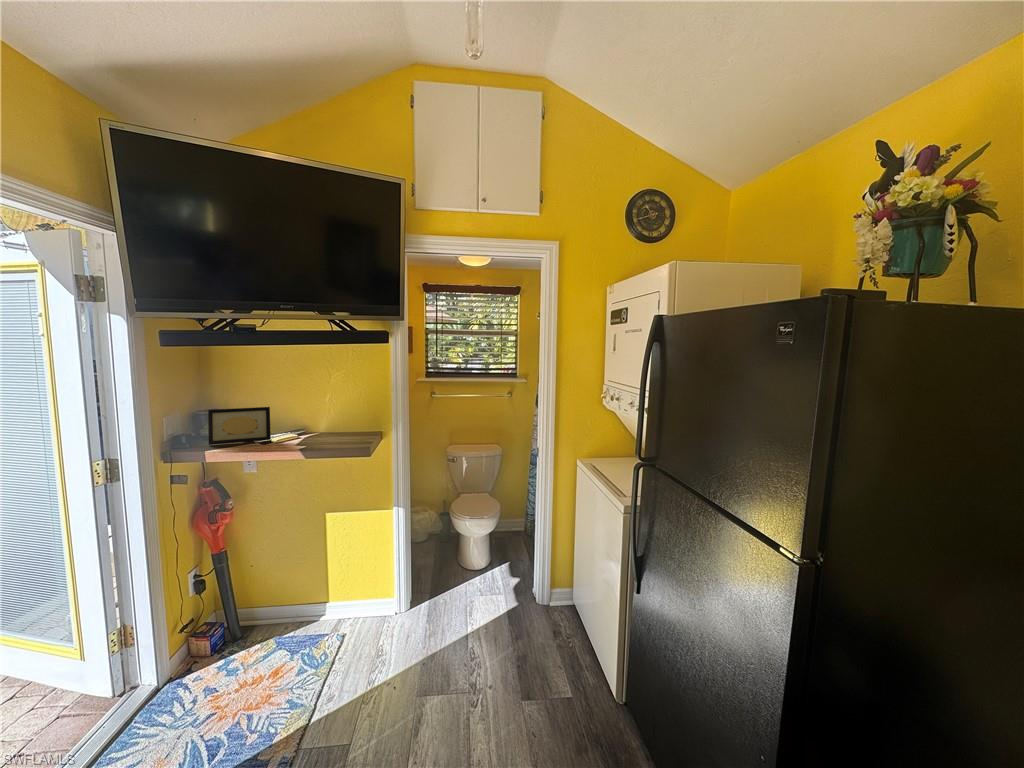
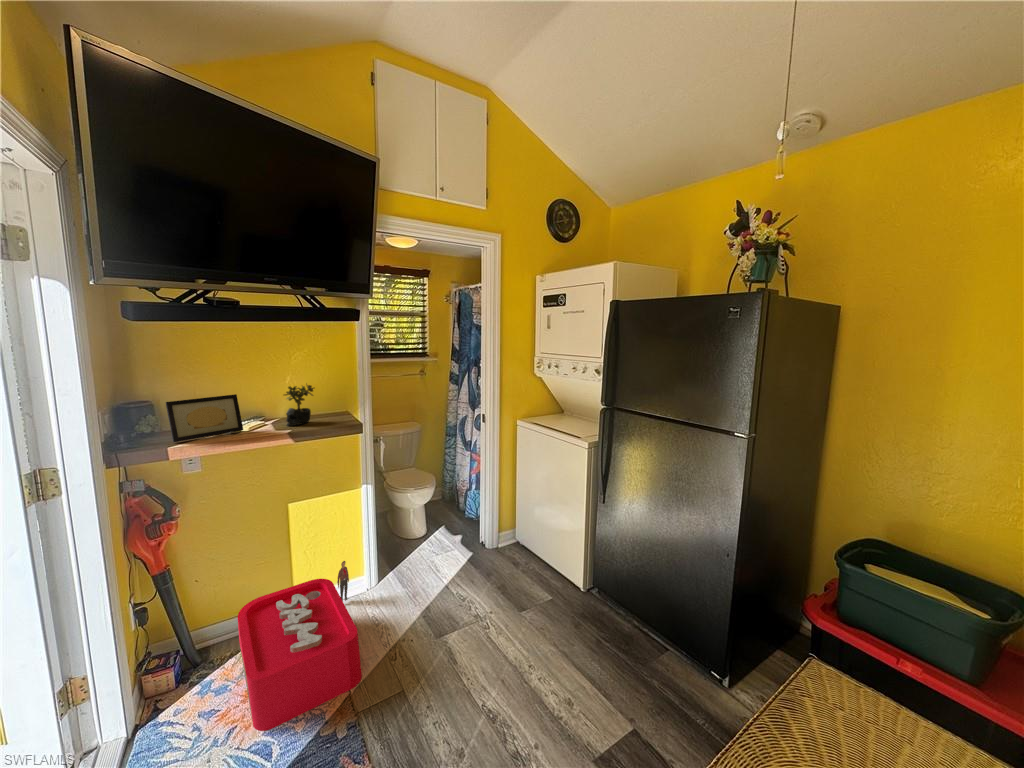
succulent plant: none [303,400,339,440] -> present [284,384,314,426]
storage bin: none [221,579,375,729] -> present [238,561,362,731]

